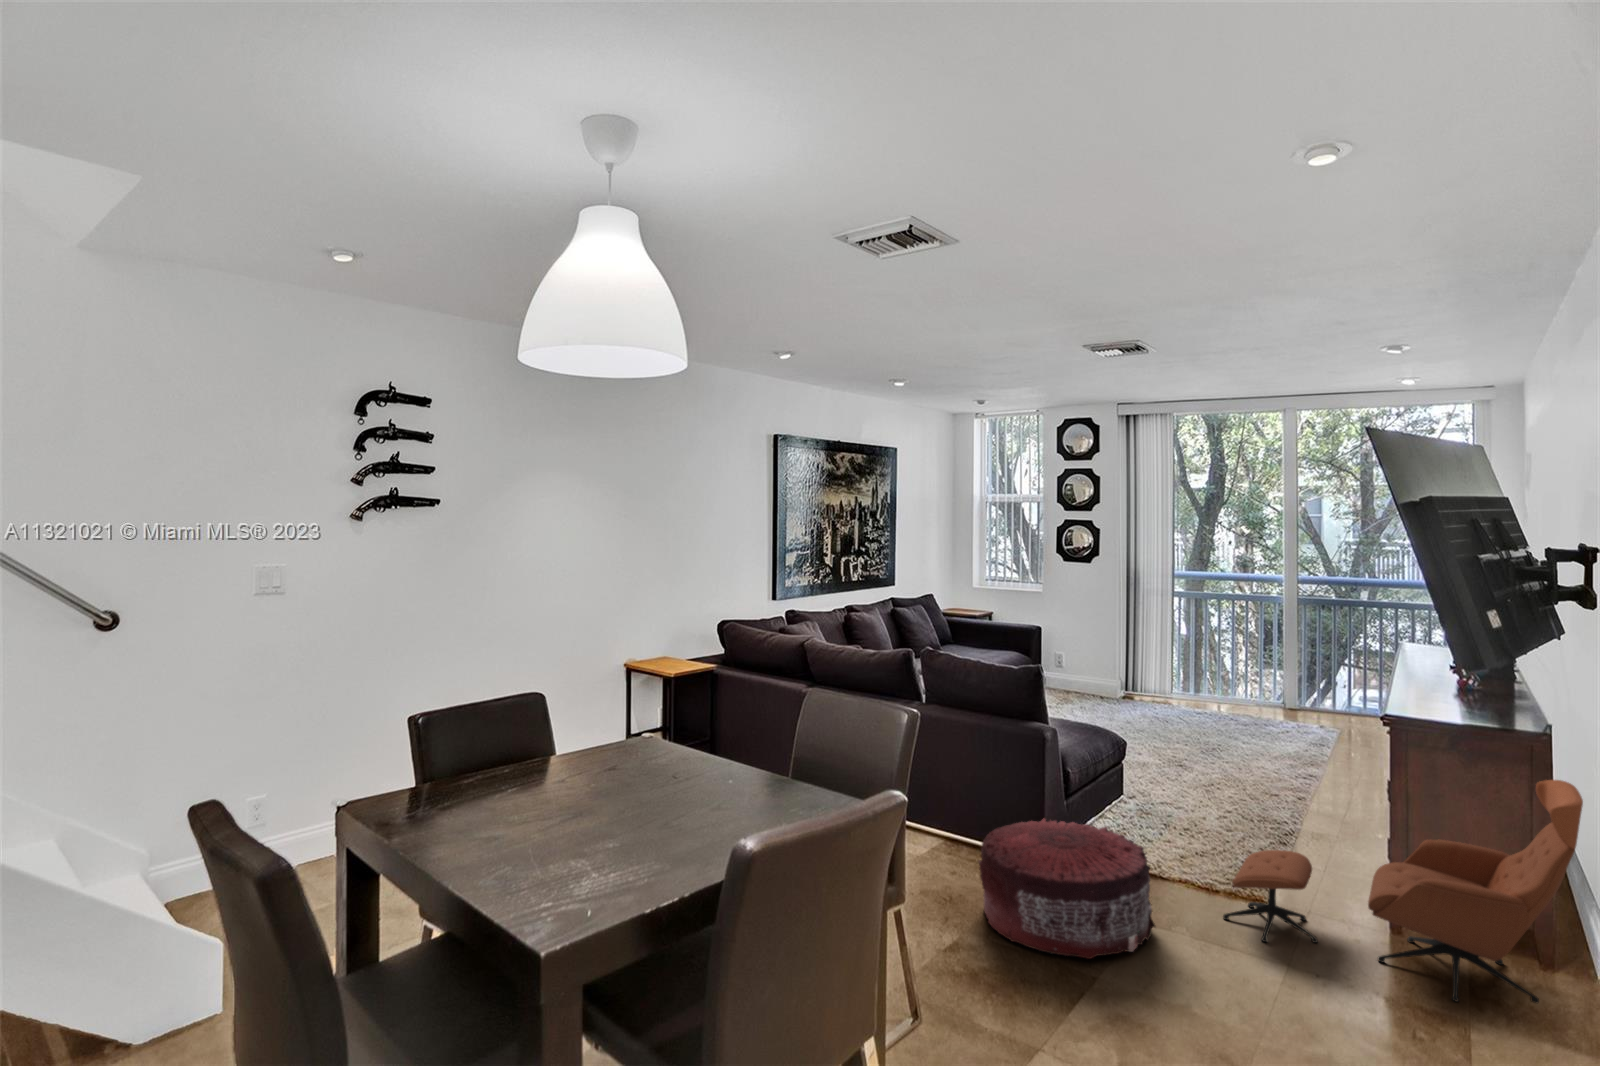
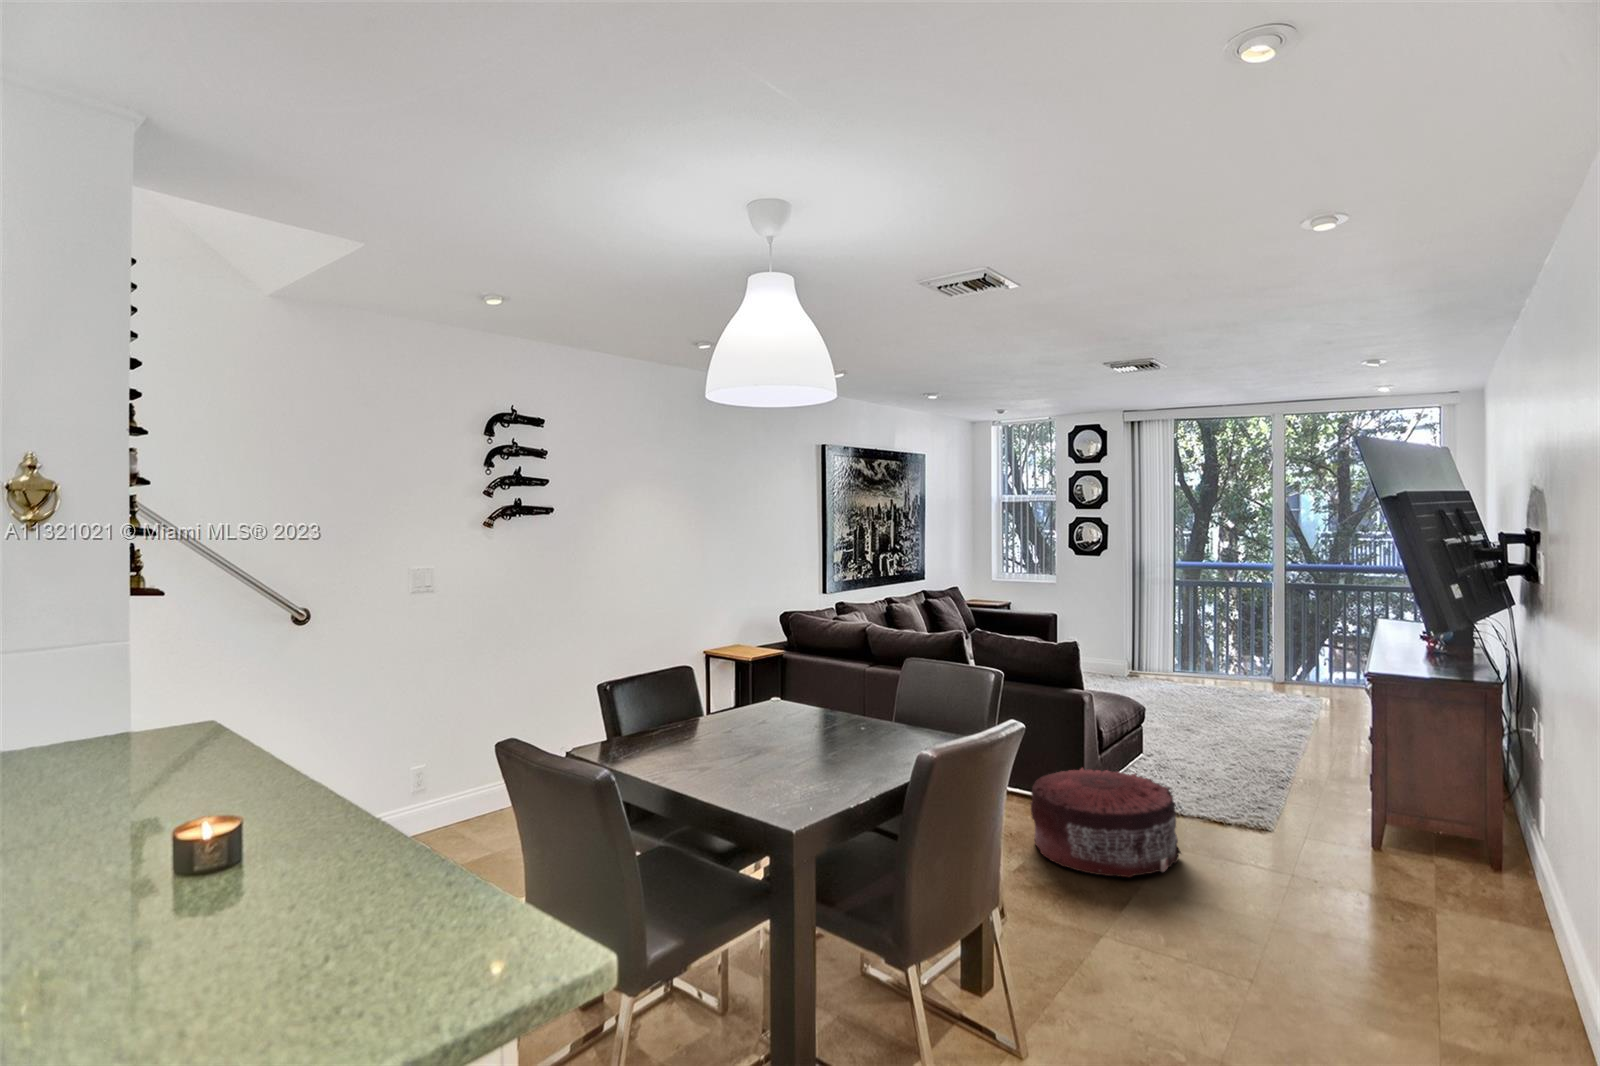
lounge chair: present [1223,780,1583,1003] -> none [1237,722,1535,905]

